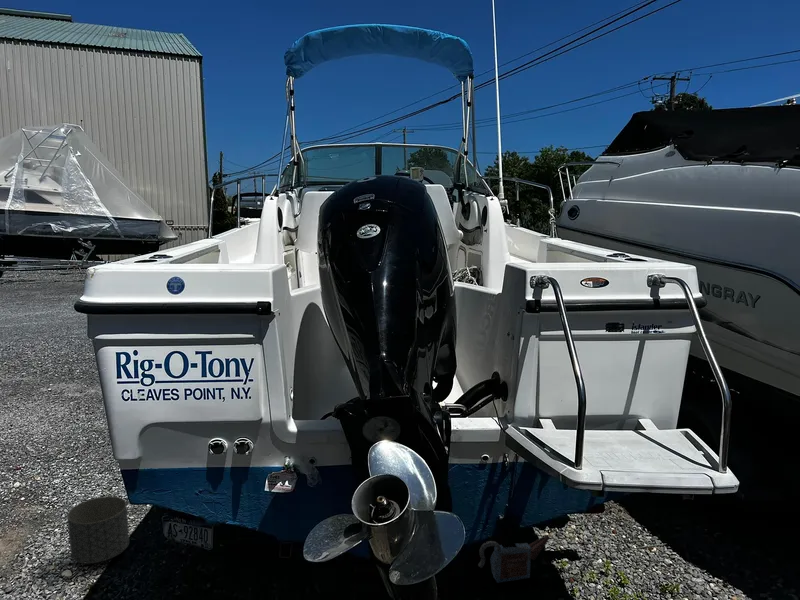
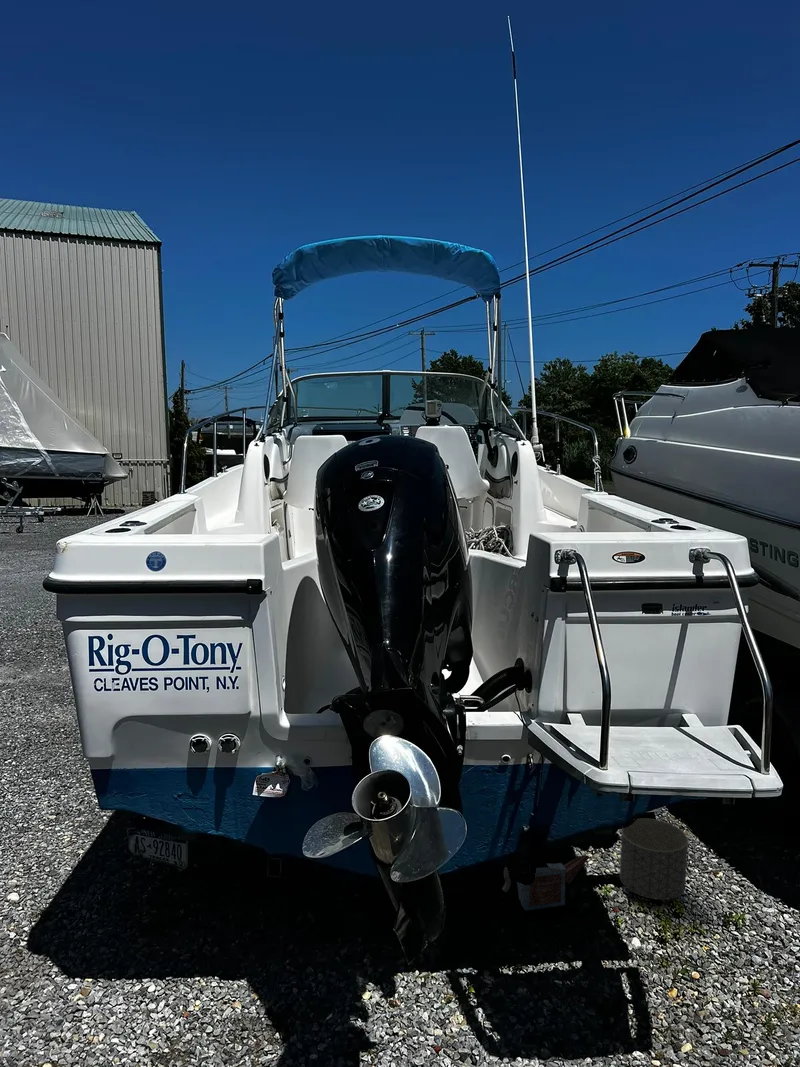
planter: present [67,496,129,564] -> present [620,819,688,900]

